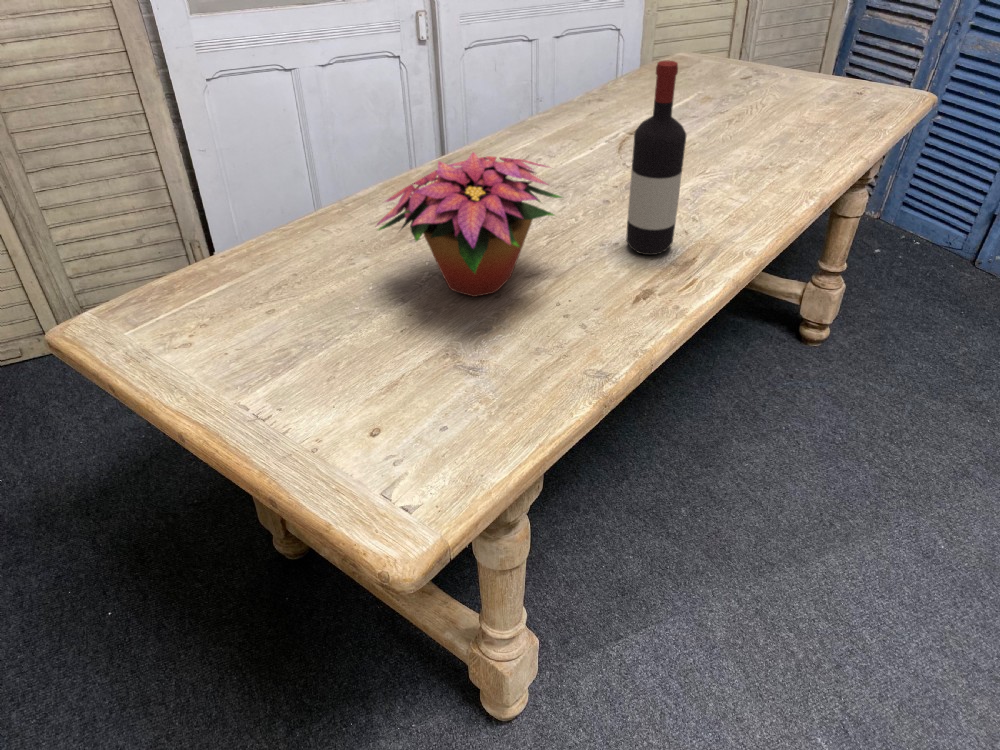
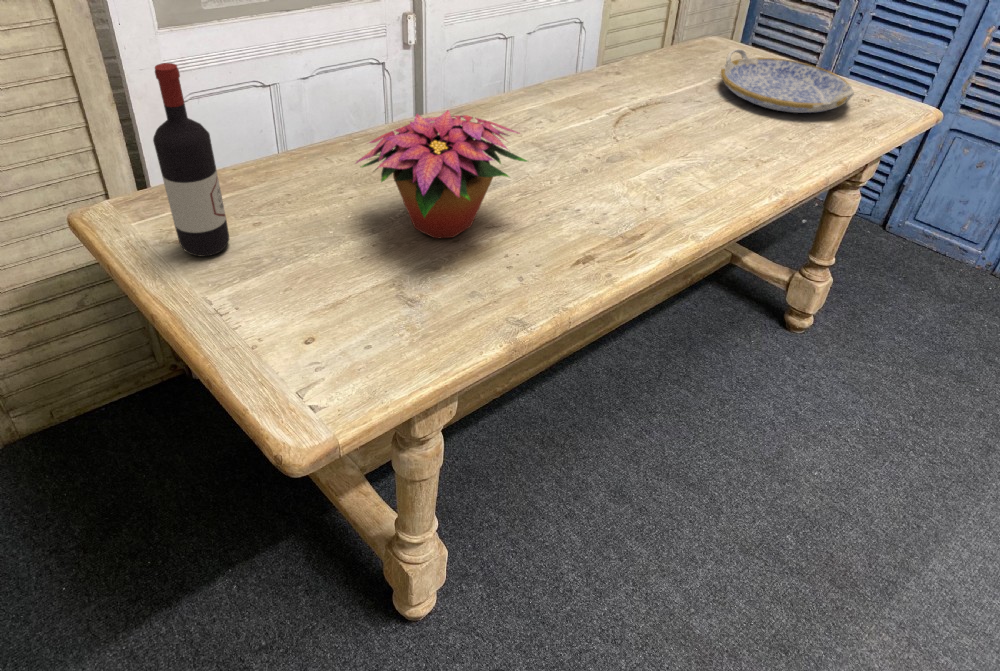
serving tray: none [707,58,853,115] -> present [721,49,854,113]
wine bottle: present [626,60,686,255] -> present [153,63,229,257]

